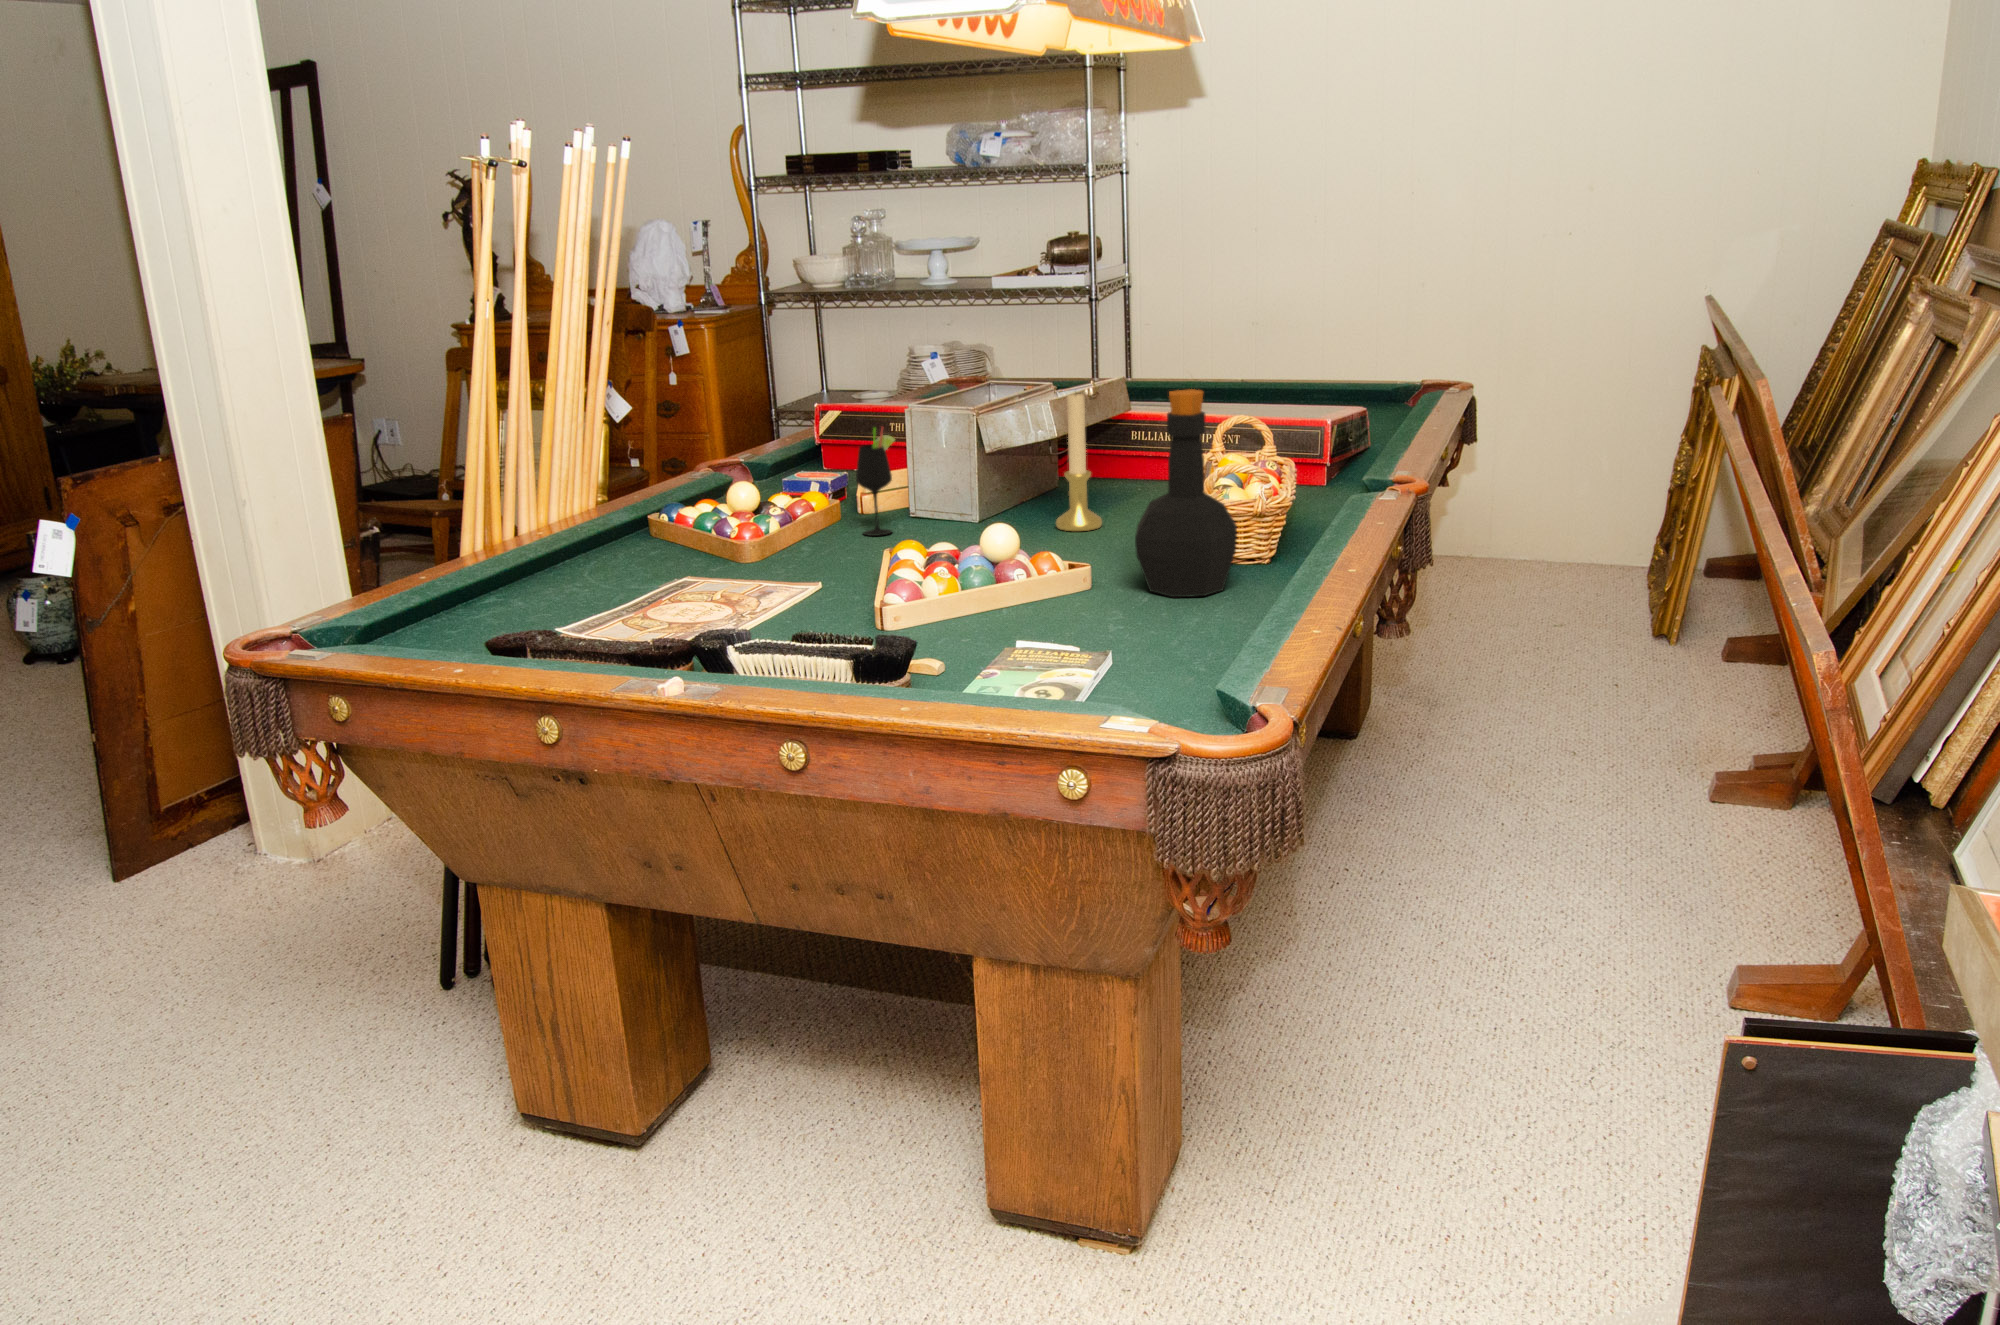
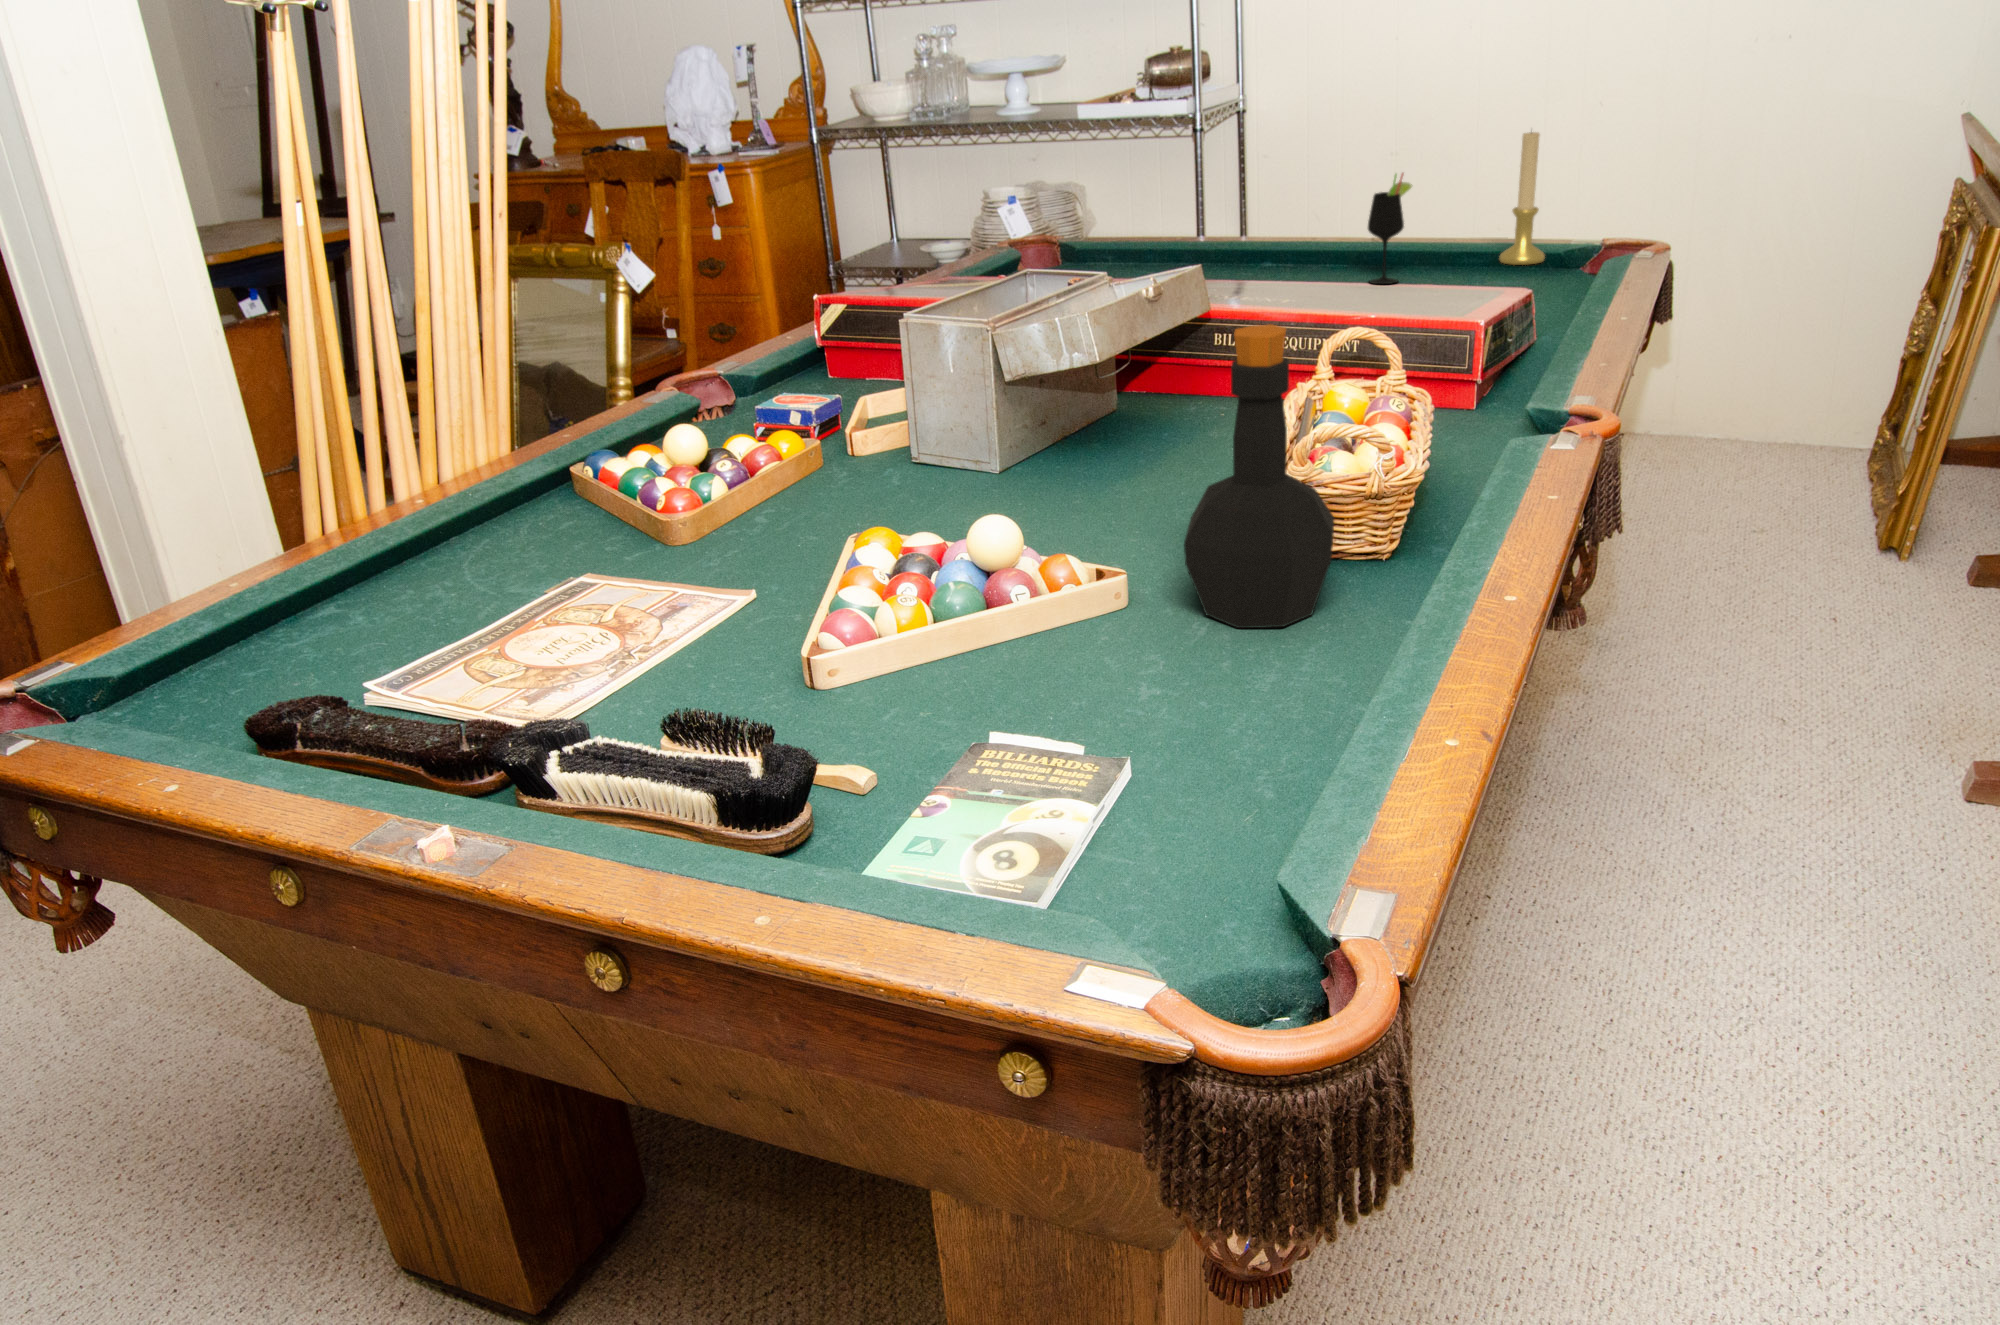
candle holder: present [1056,394,1102,531] -> present [1500,132,1545,265]
wine glass: present [856,427,895,536] -> present [1368,173,1412,284]

